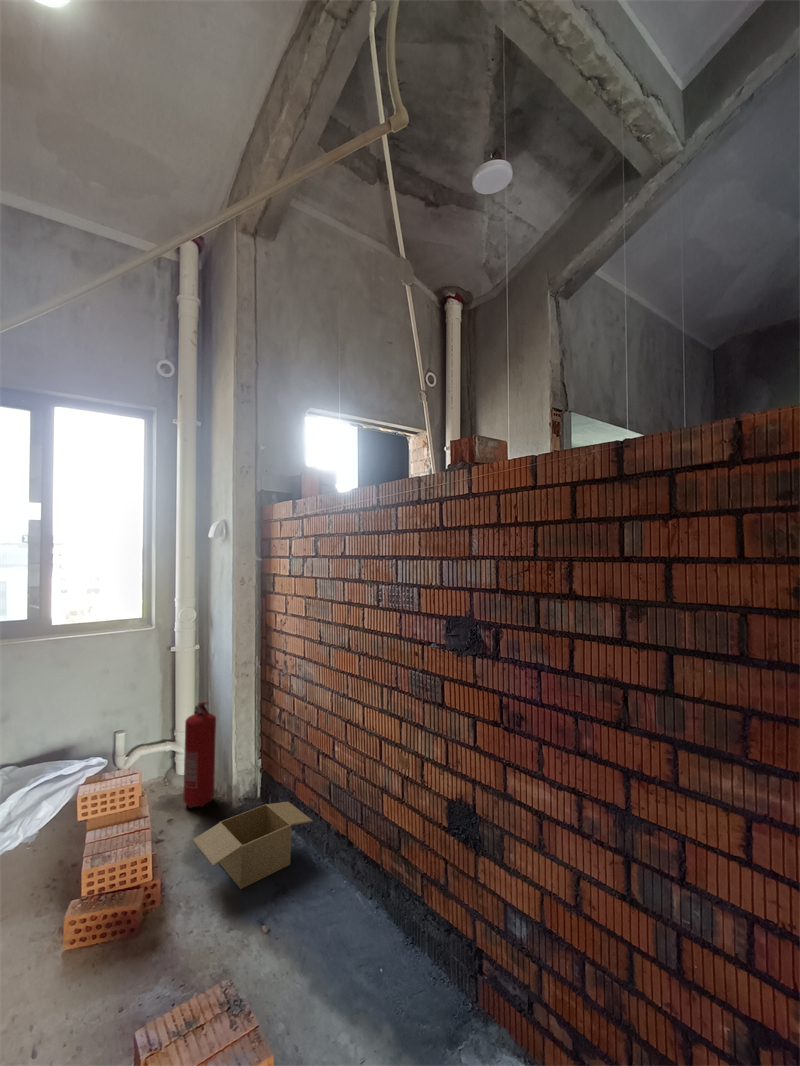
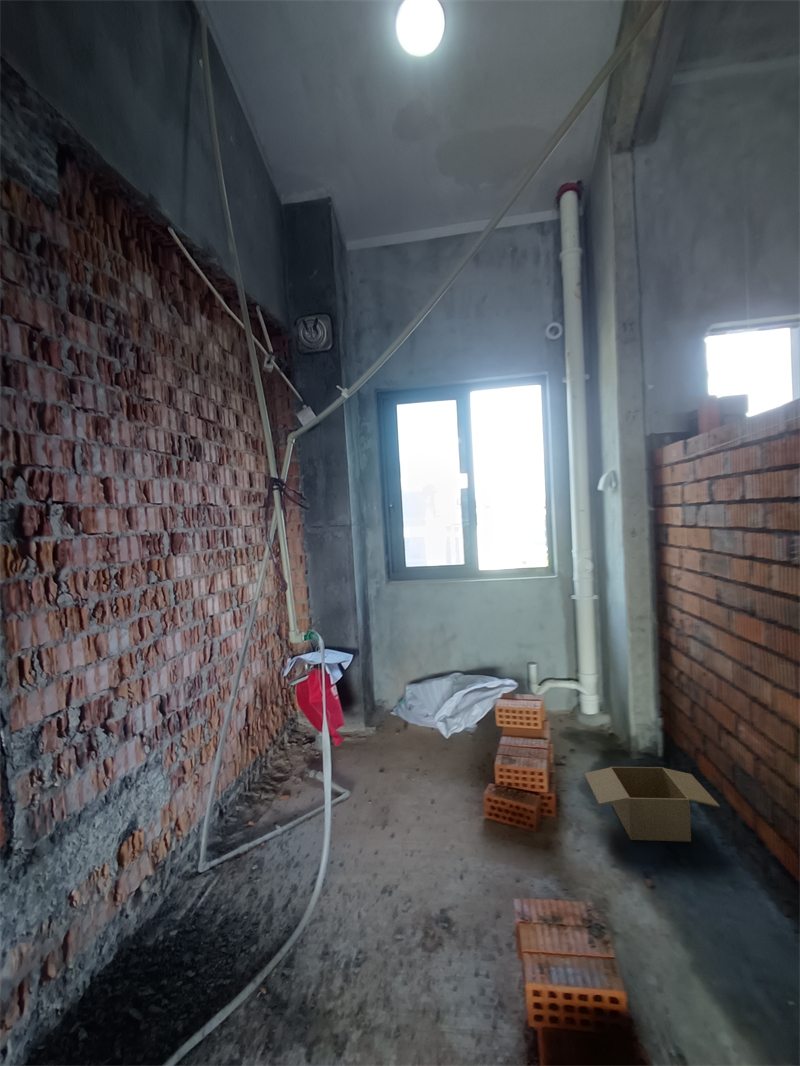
fire extinguisher: present [183,702,216,808] -> none [582,650,615,749]

